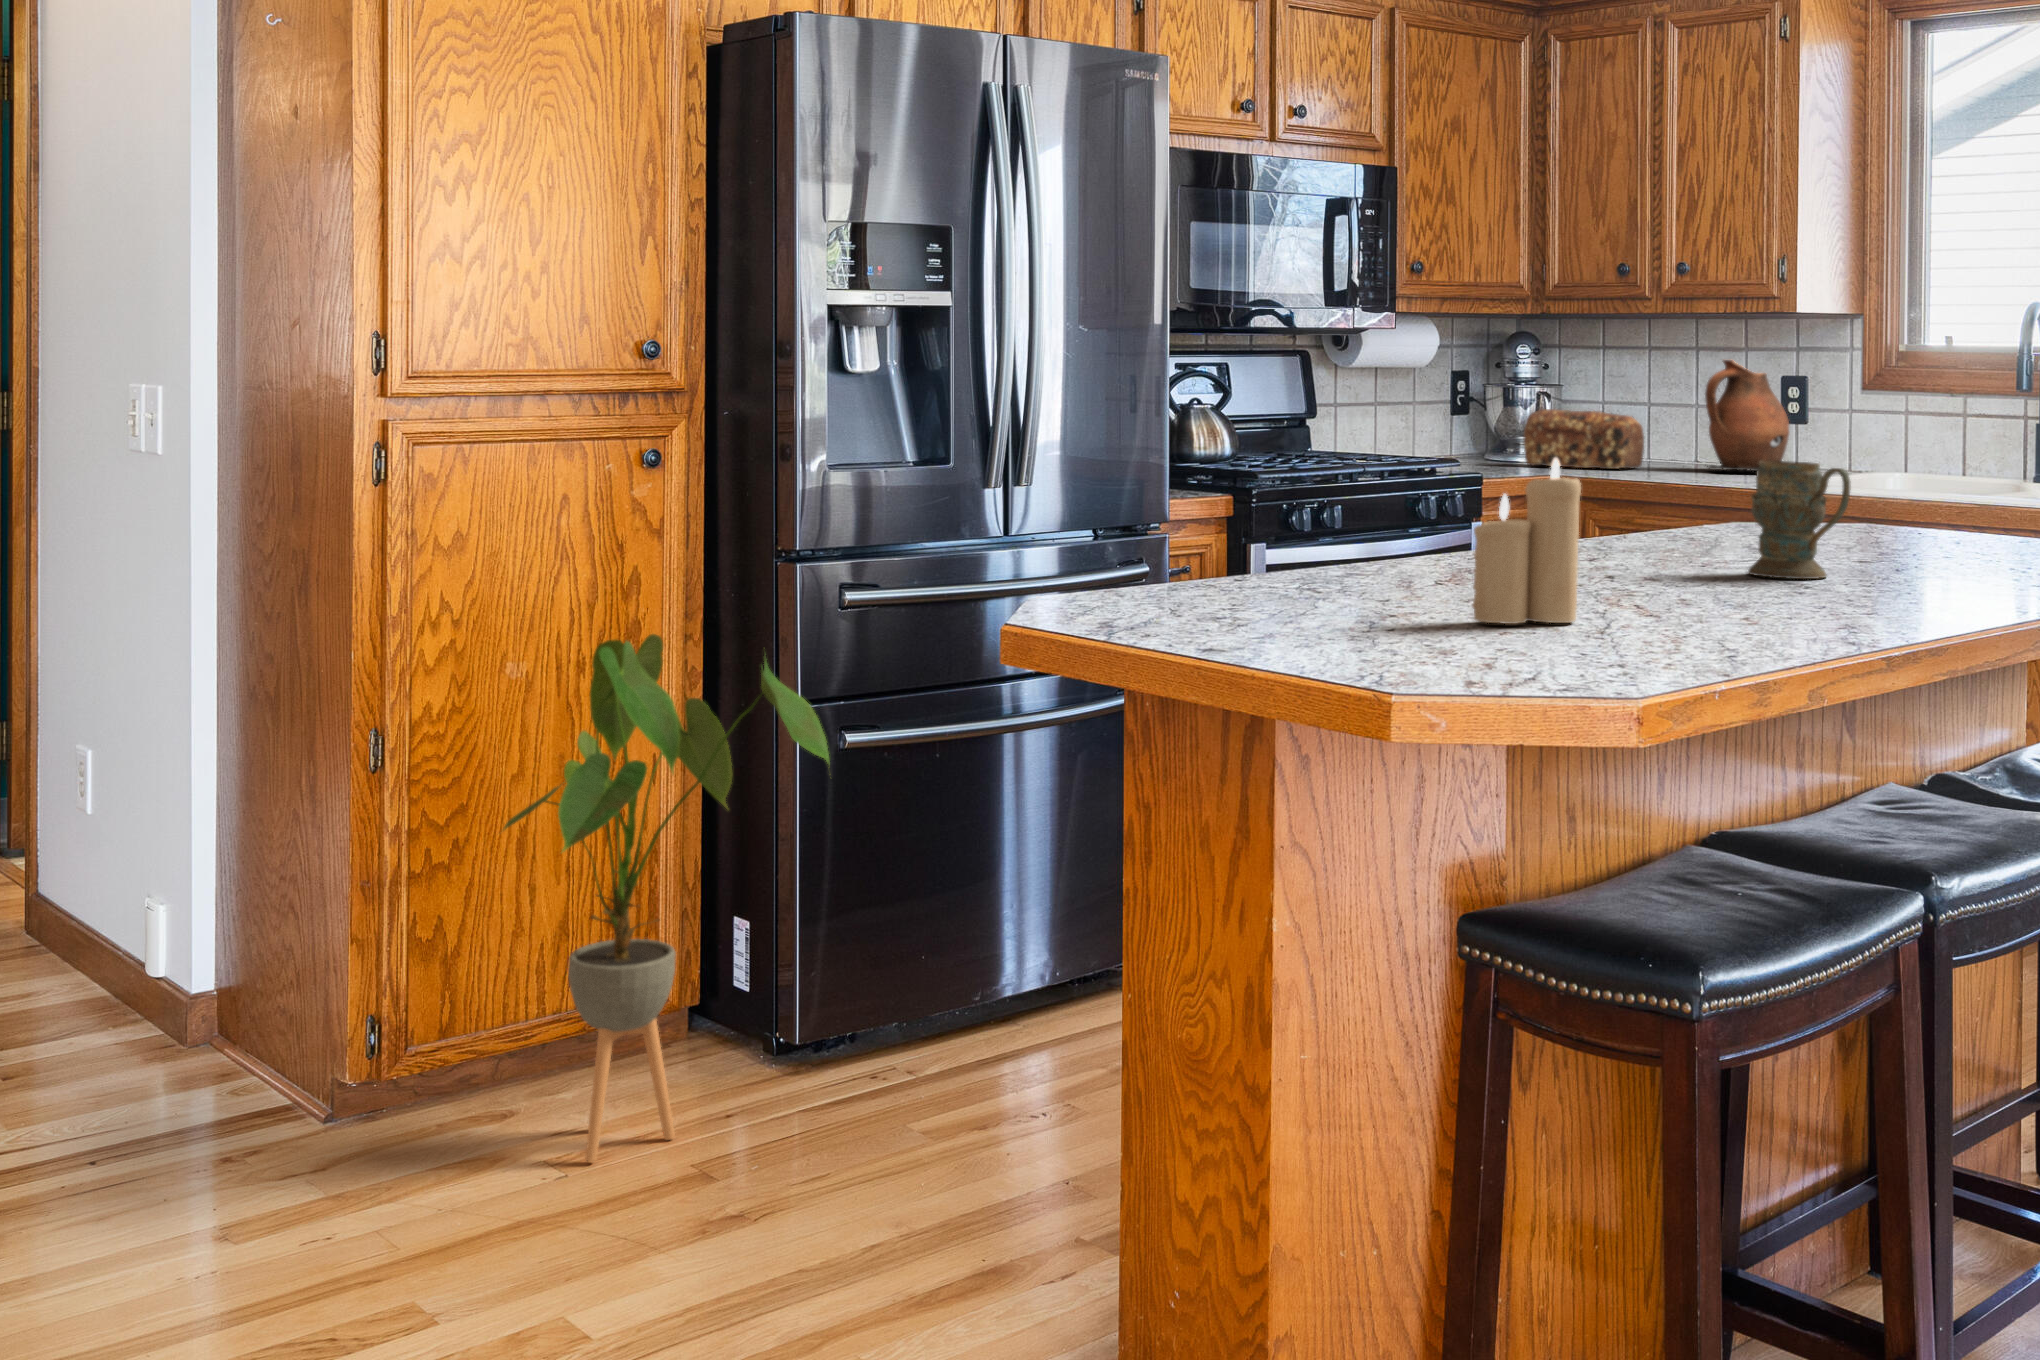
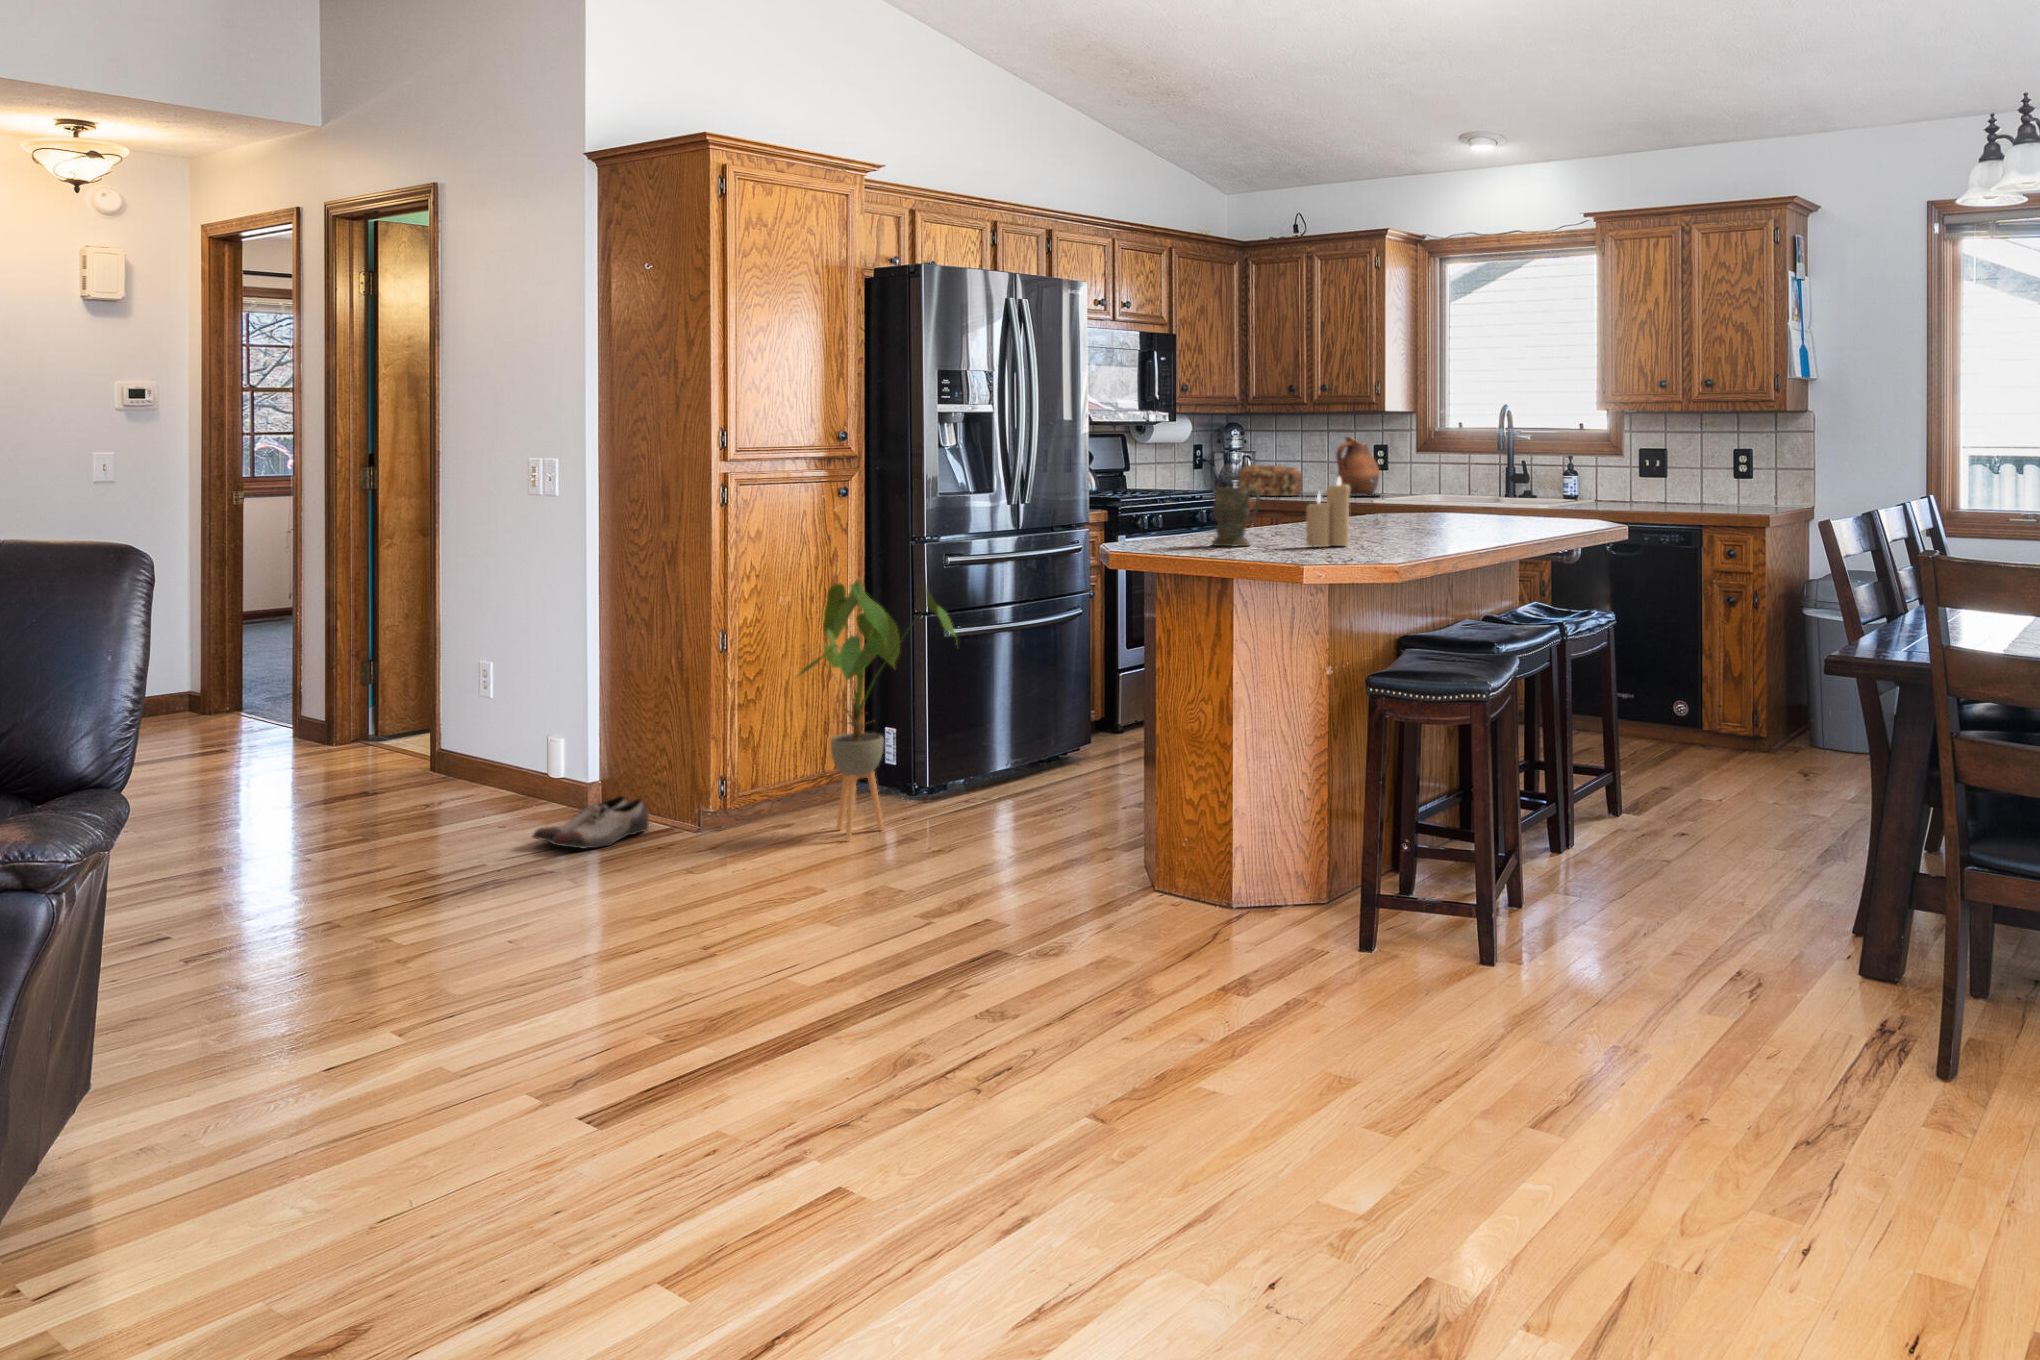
mug: present [1748,461,1851,579] -> present [1212,487,1260,546]
shoe: none [24,1028,259,1142] -> present [532,796,649,848]

